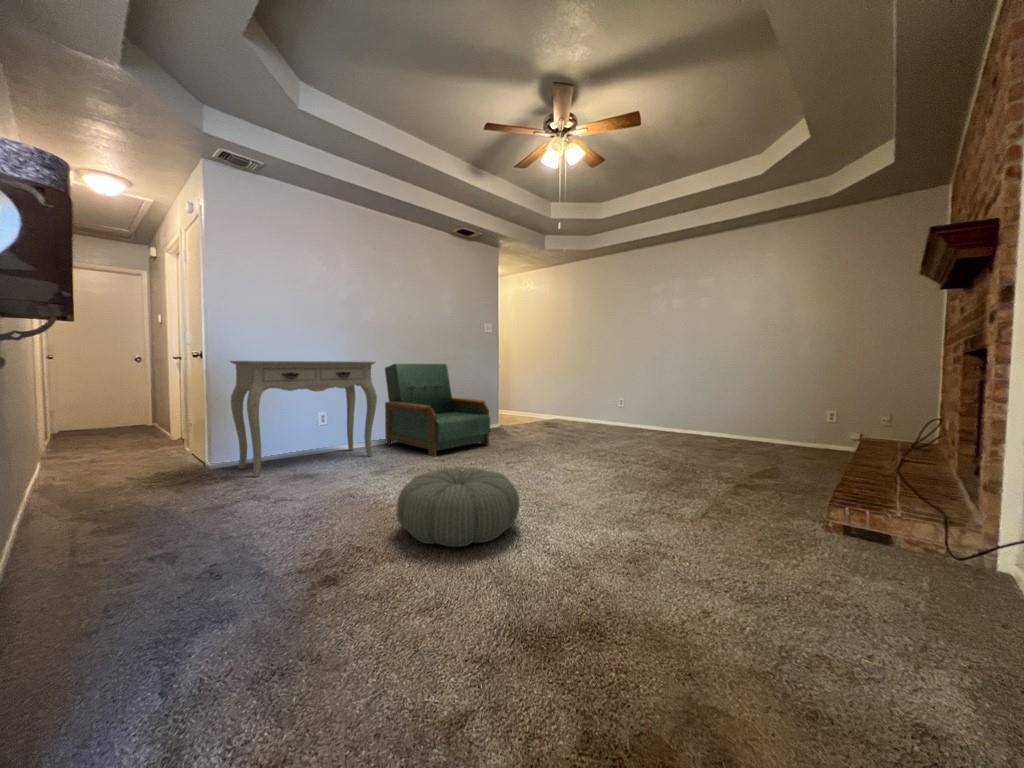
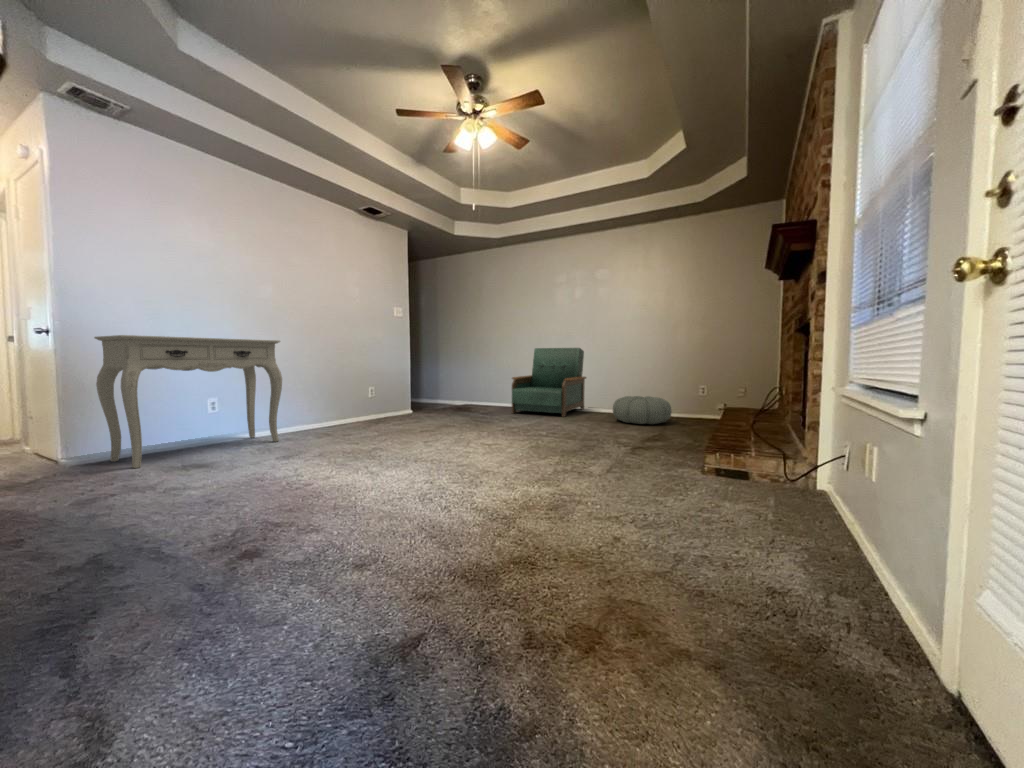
armchair: present [385,364,490,456] -> present [512,348,586,417]
pouf: present [396,468,519,547] -> present [613,396,672,424]

